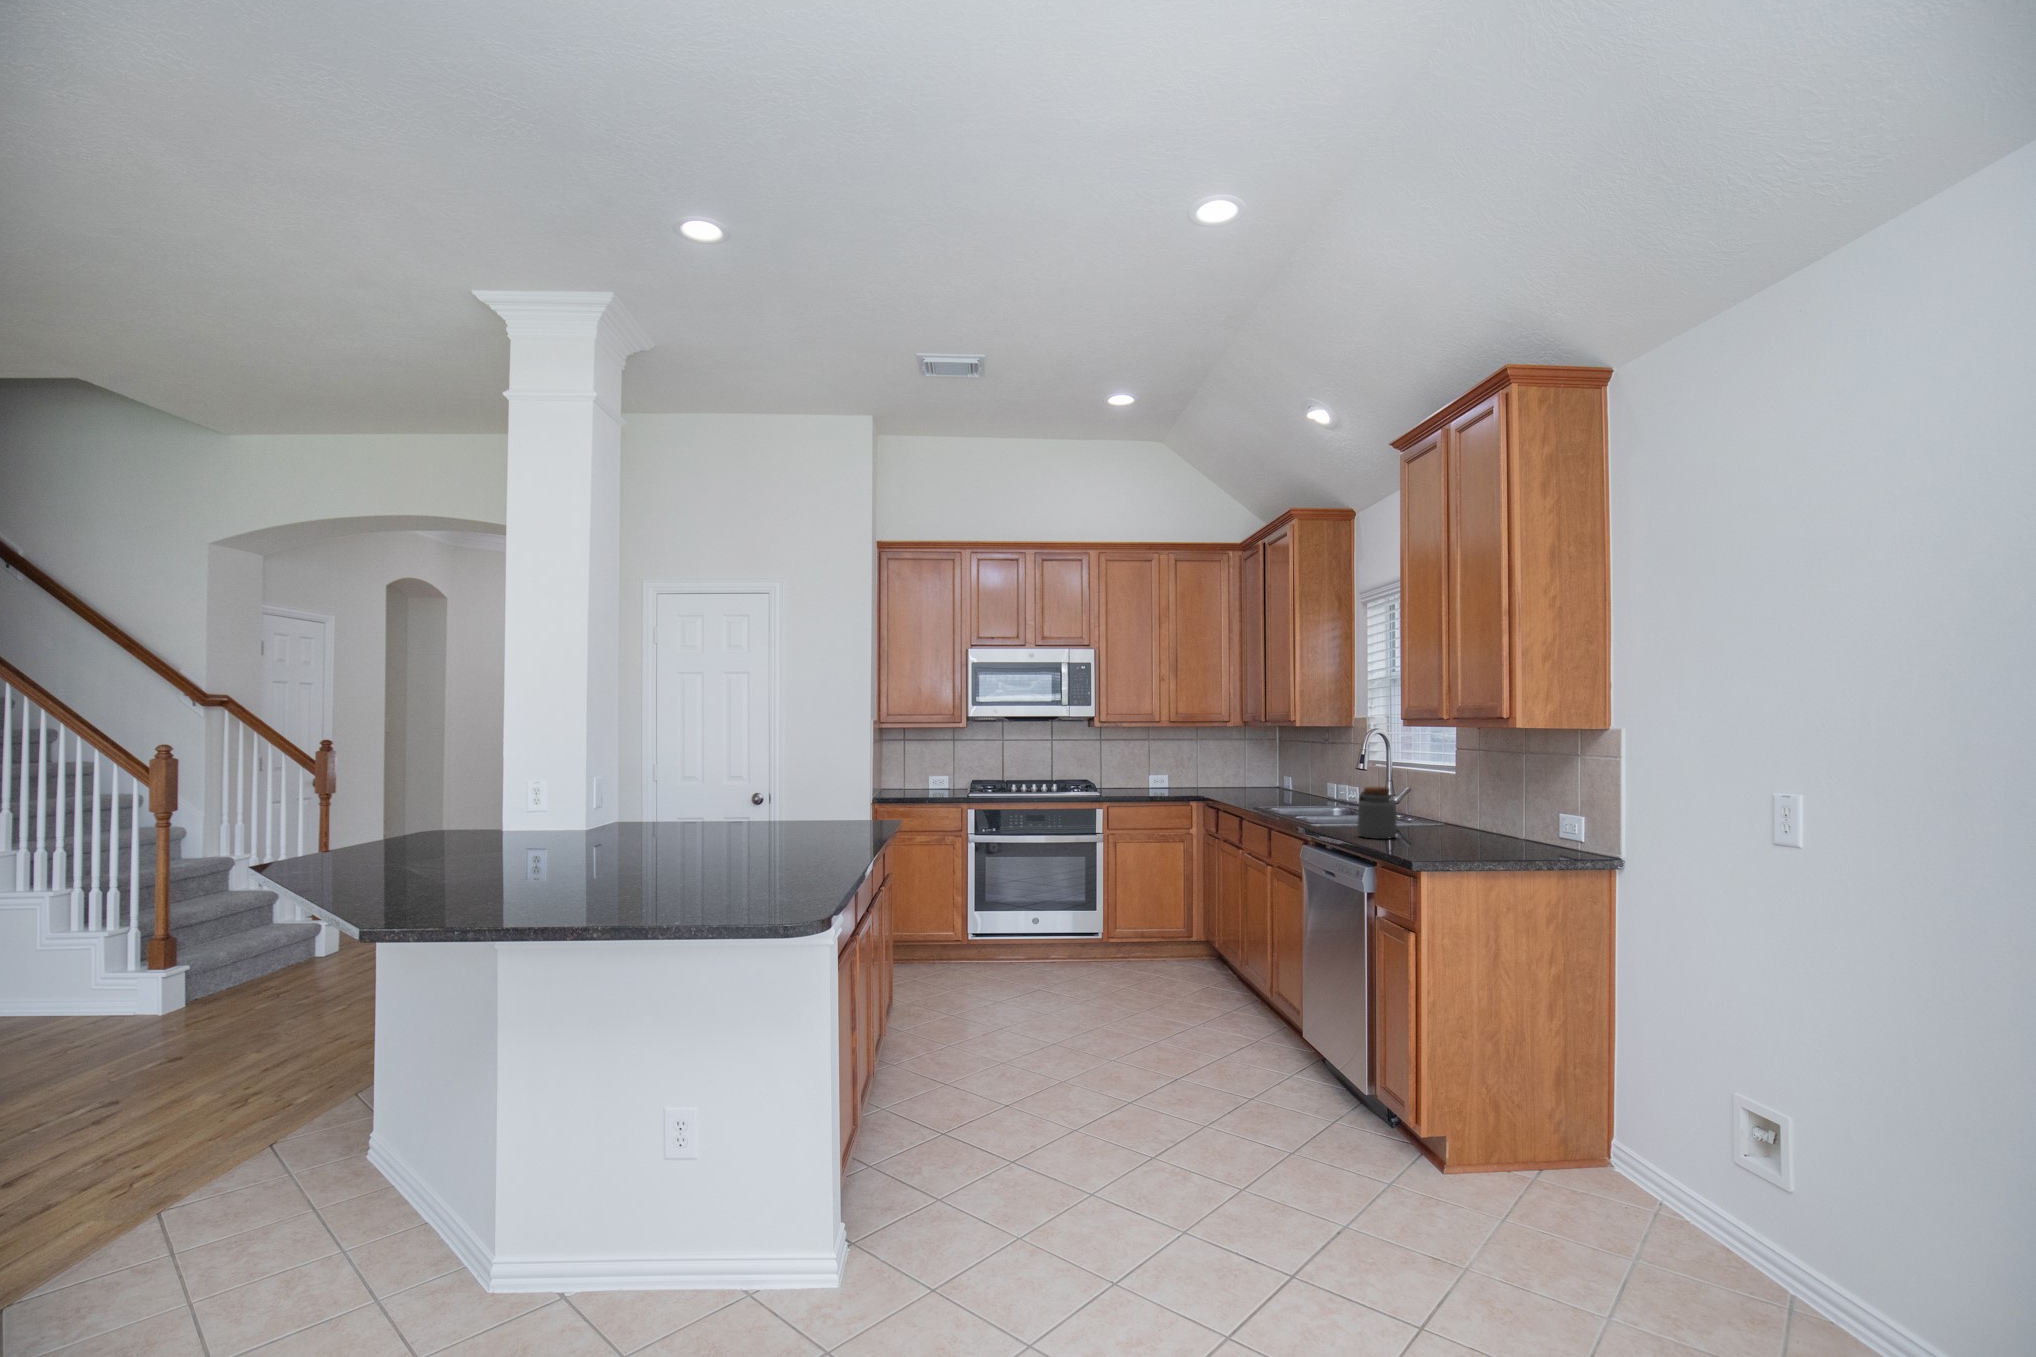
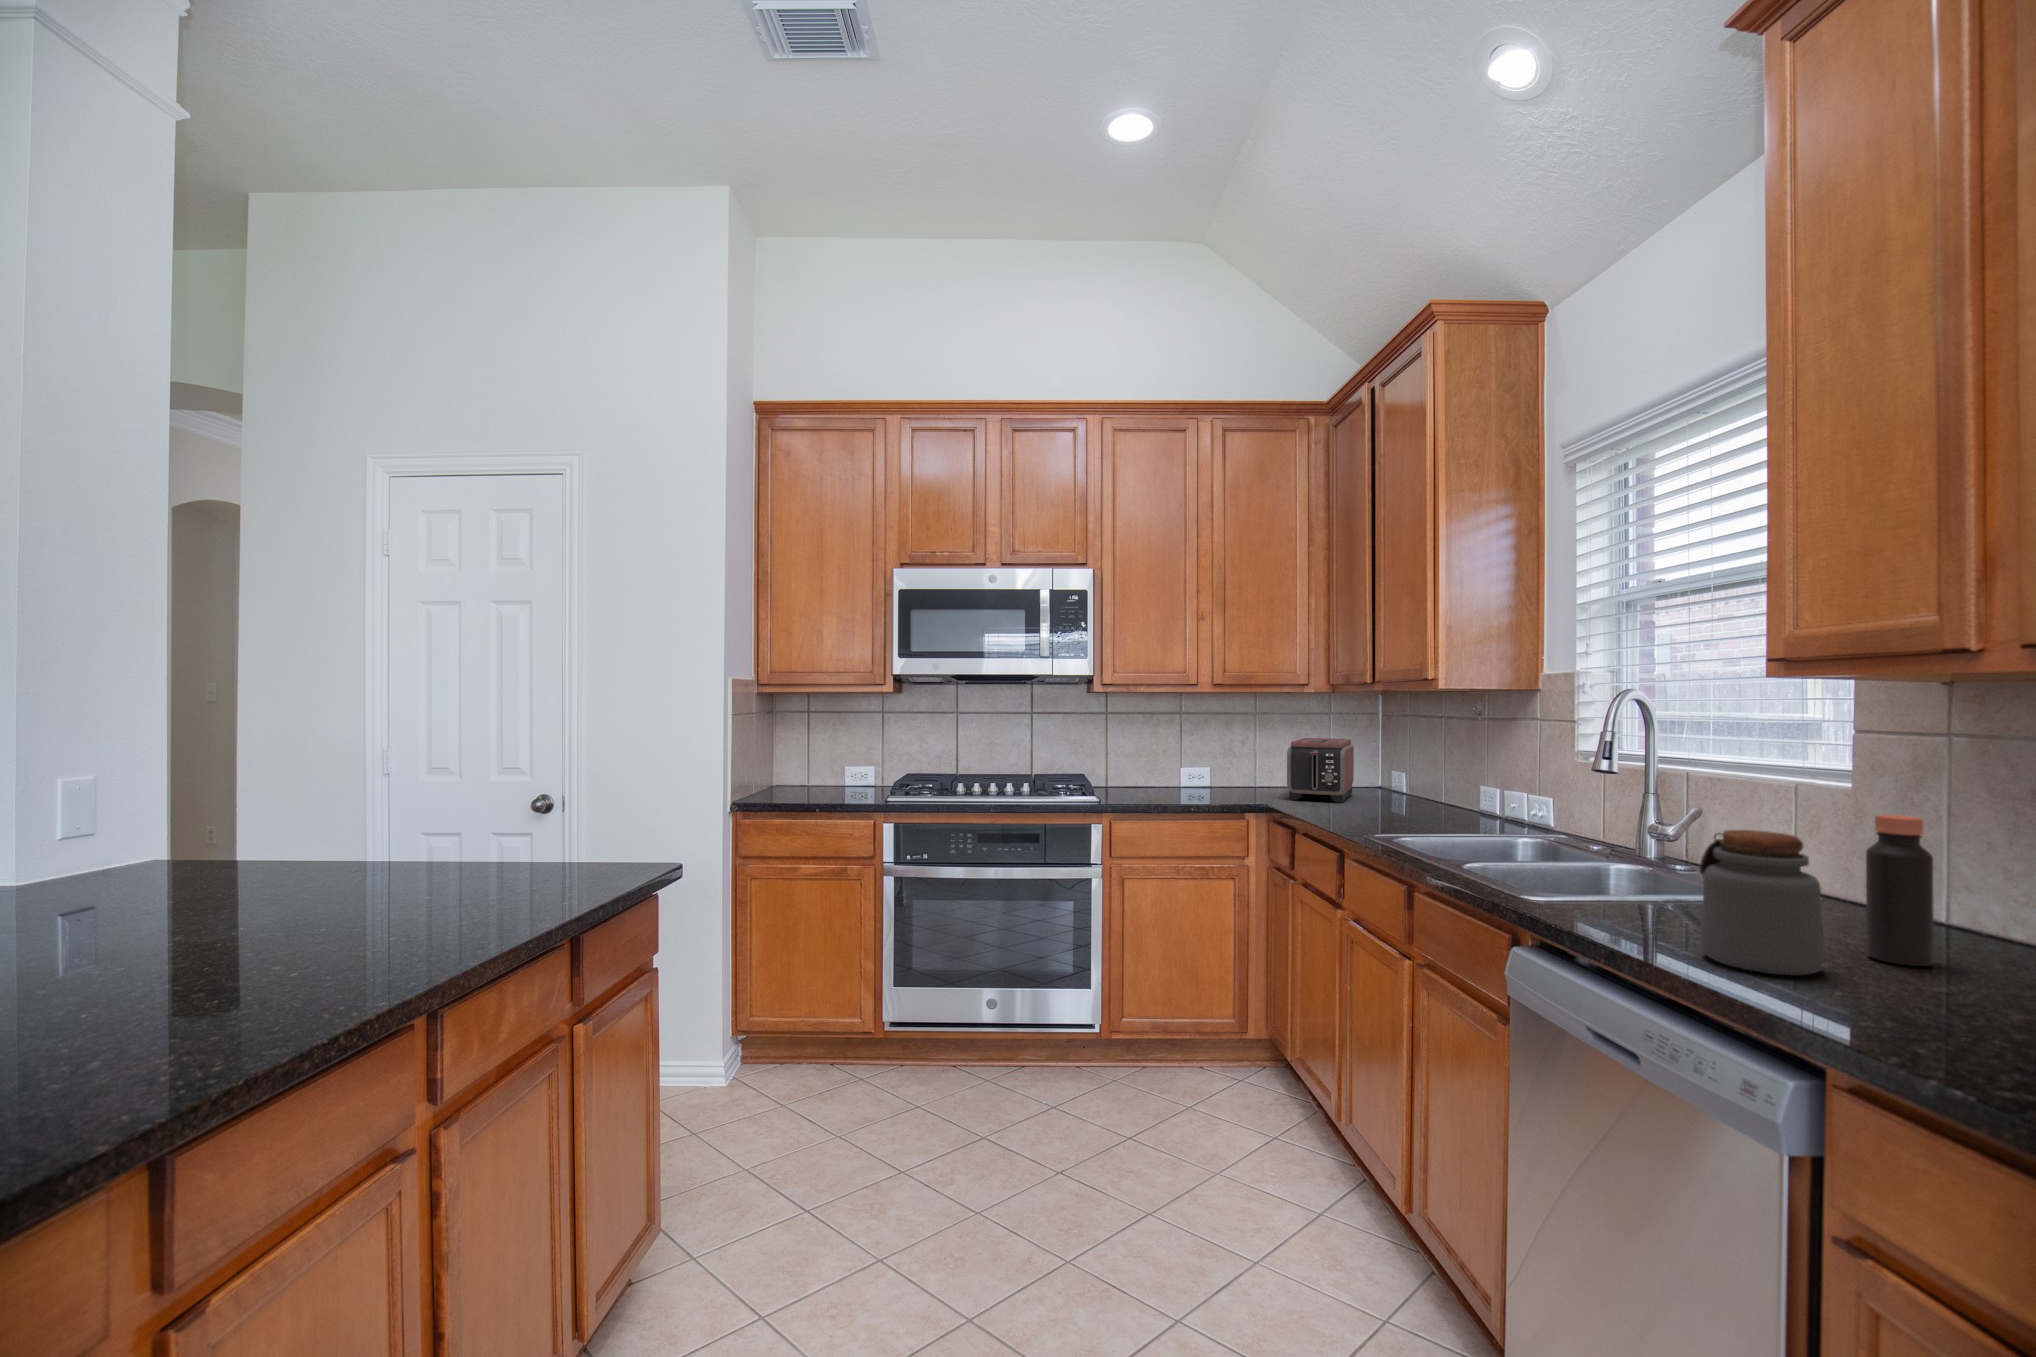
toaster: none [1216,755,1258,795] -> present [1287,738,1354,803]
bottle: none [1420,781,1441,837] -> present [1866,815,1934,966]

